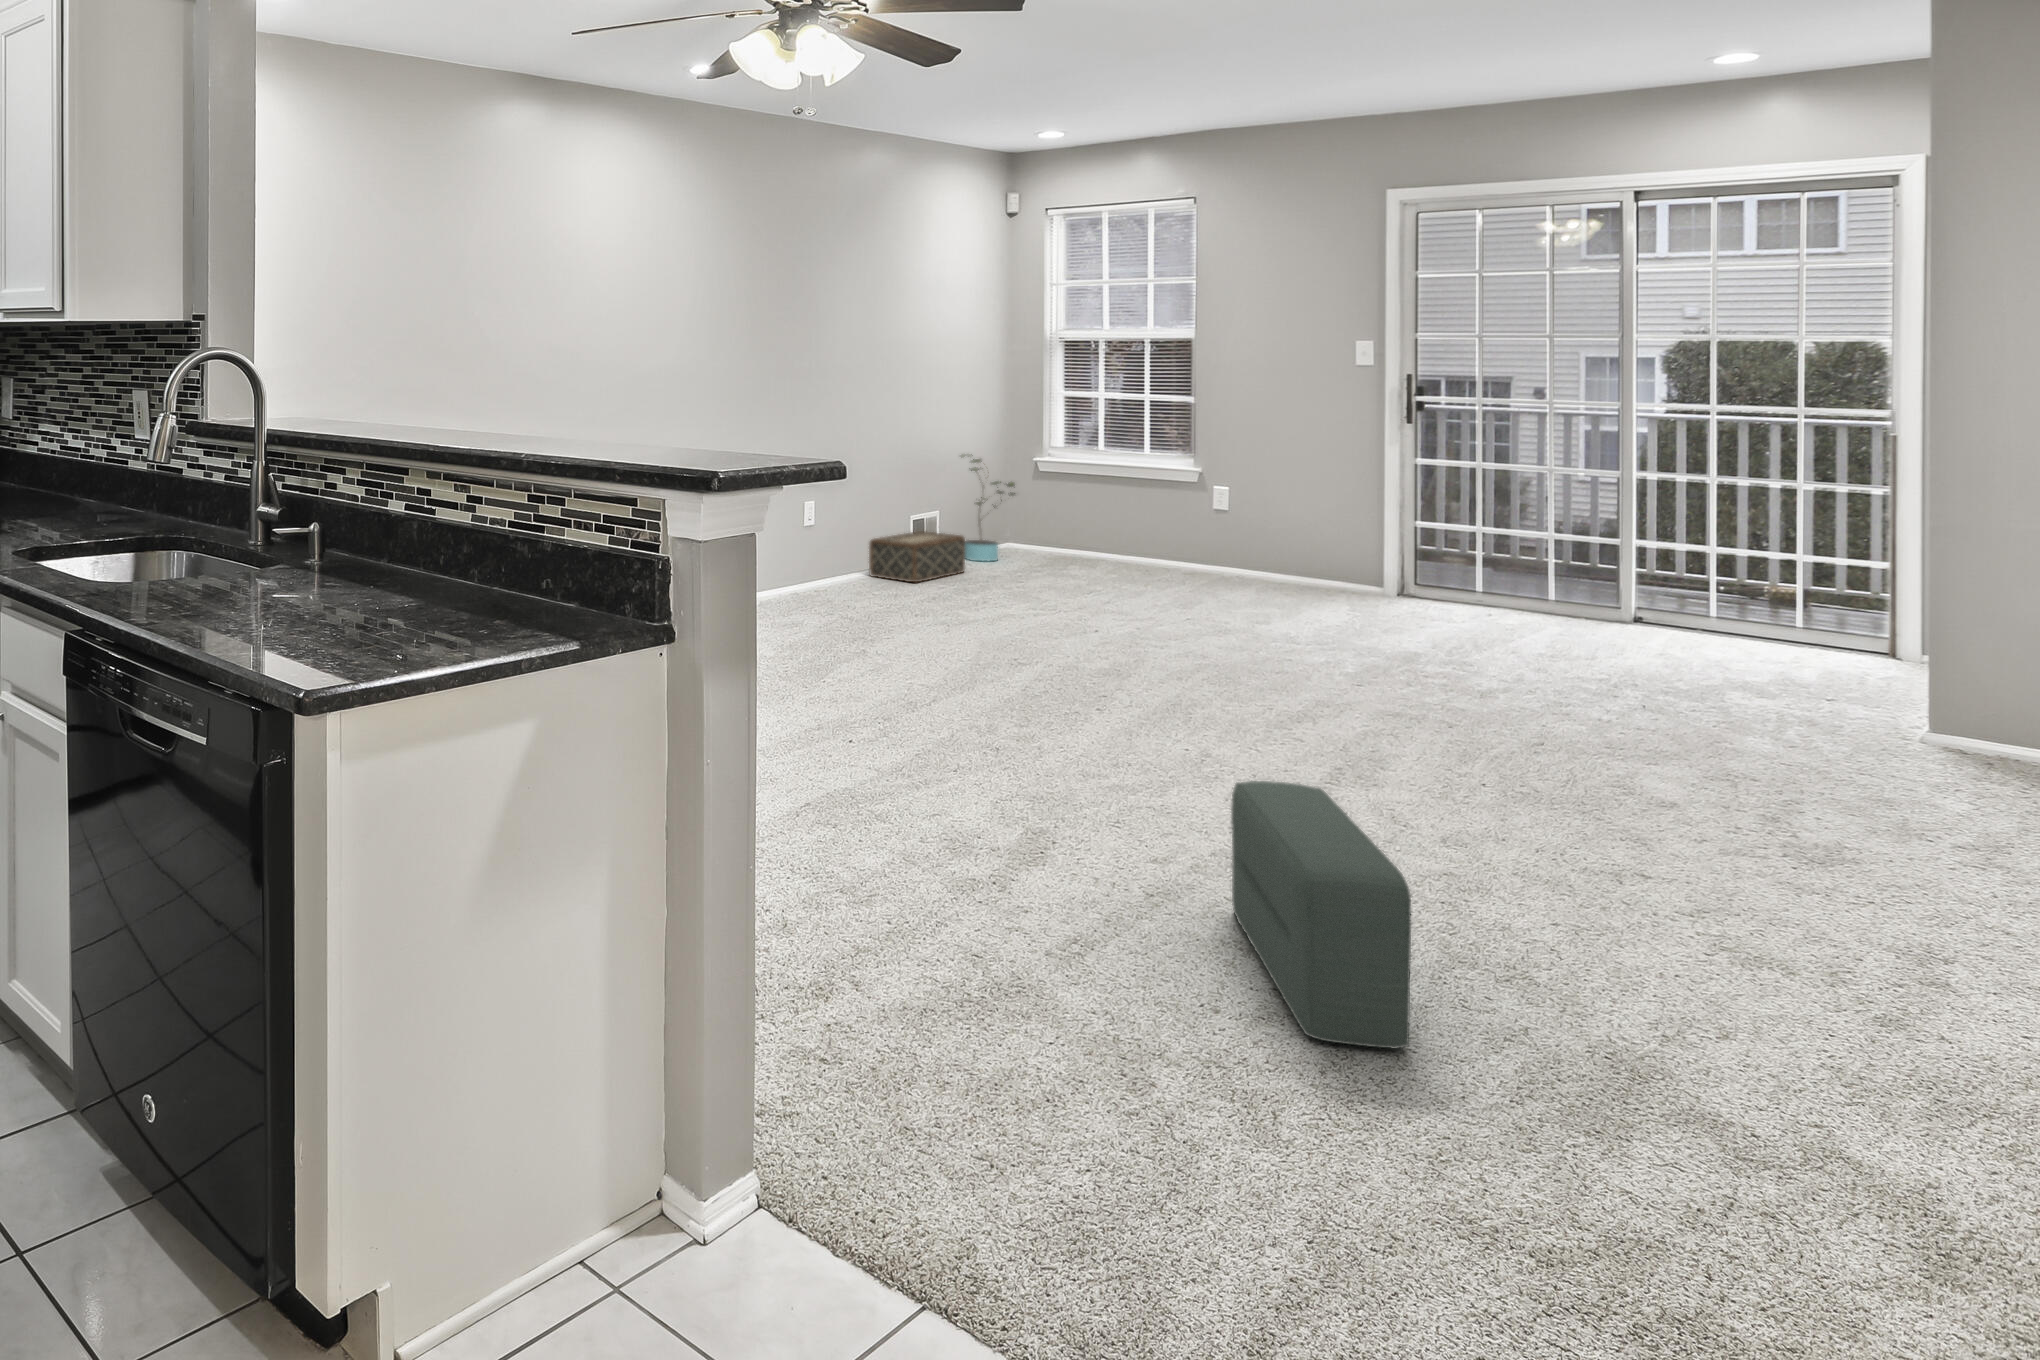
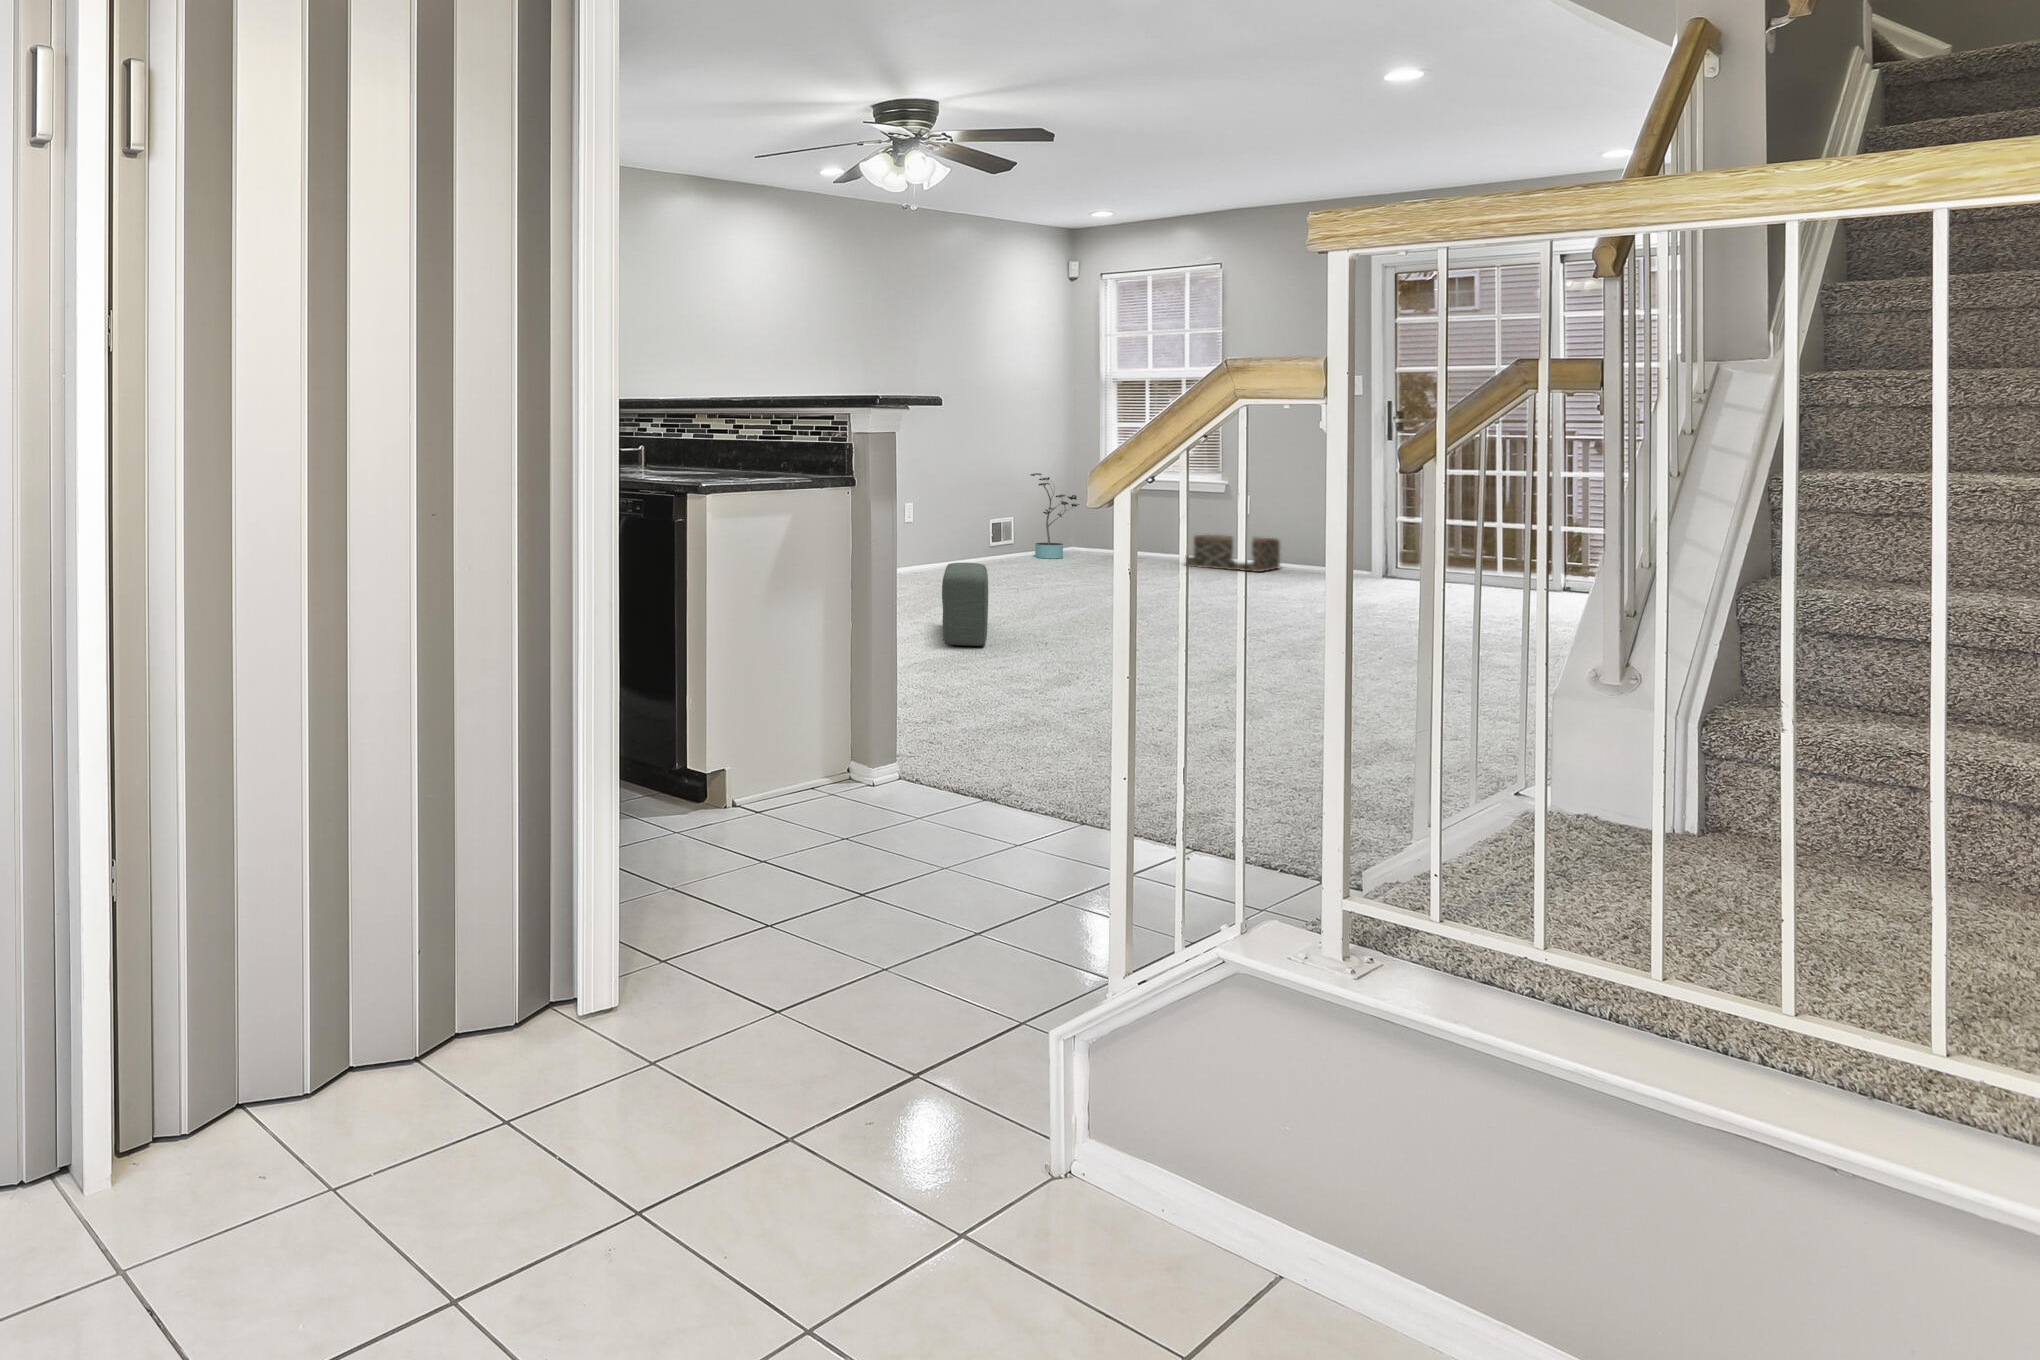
woven basket: present [869,531,965,582] -> present [1186,535,1280,572]
pouf: present [1231,781,1411,1048] -> present [942,563,988,646]

